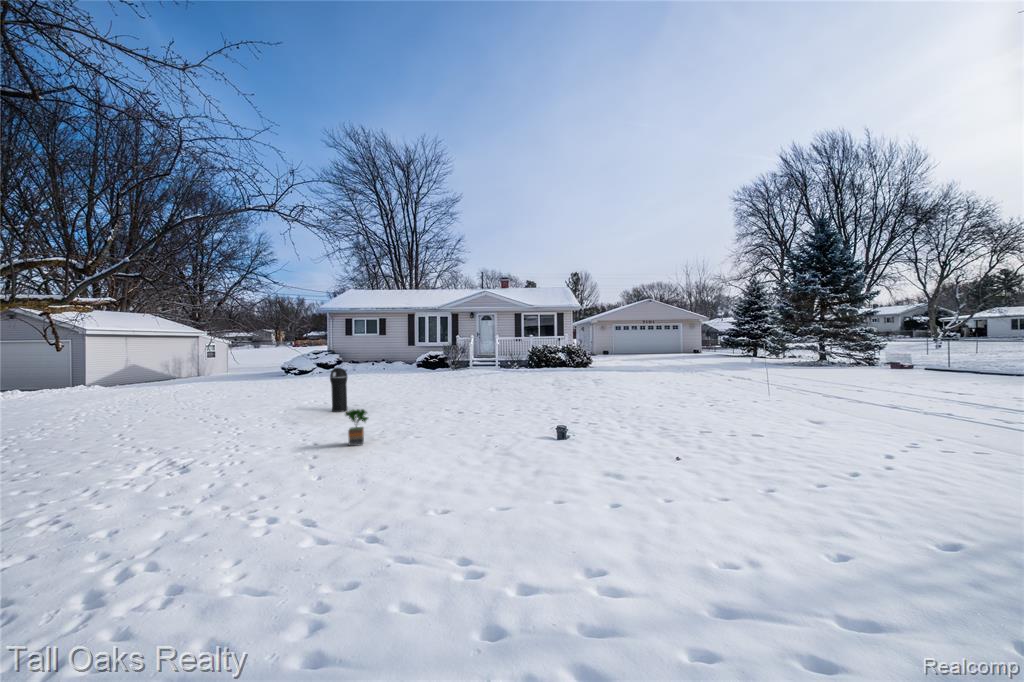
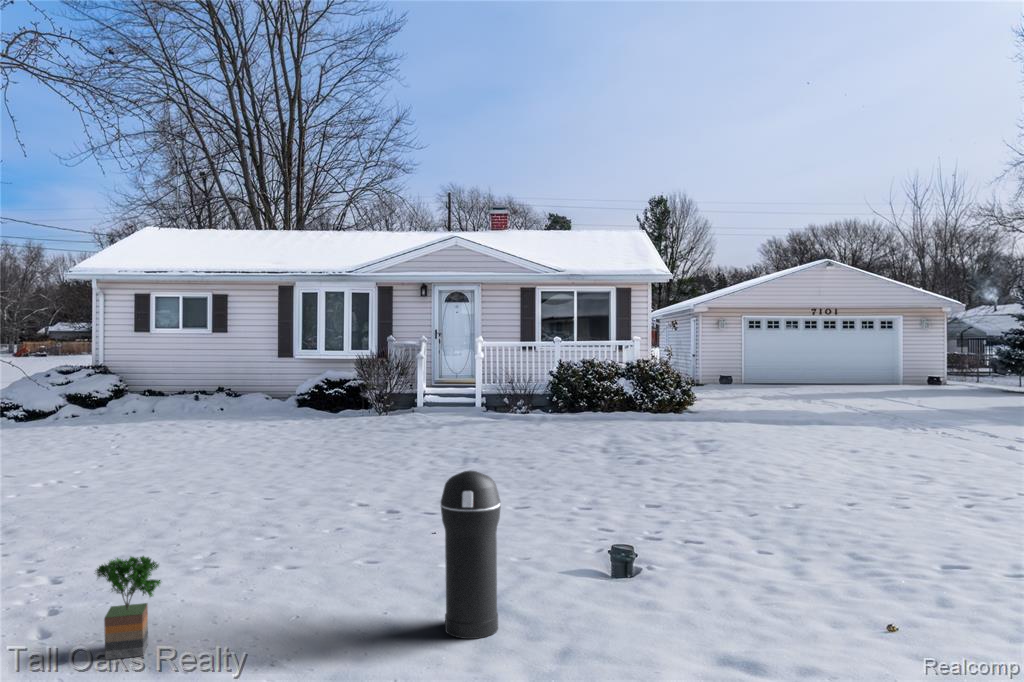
trash can: present [330,368,348,412] -> present [441,471,501,639]

